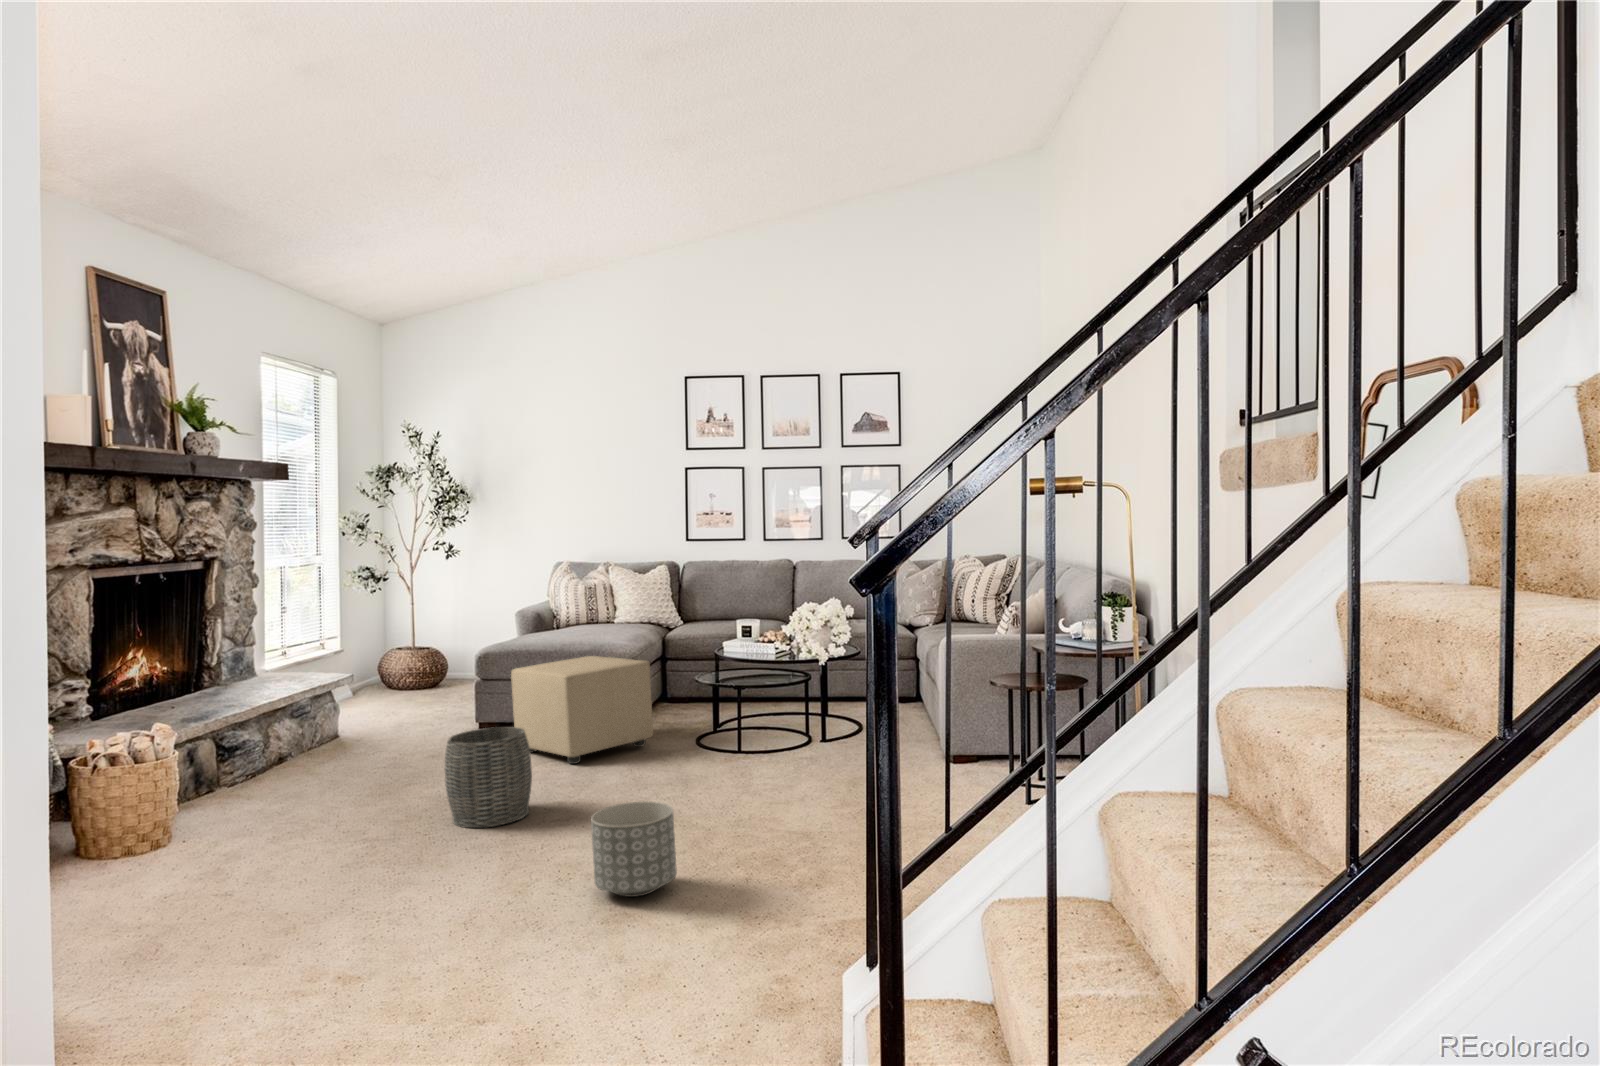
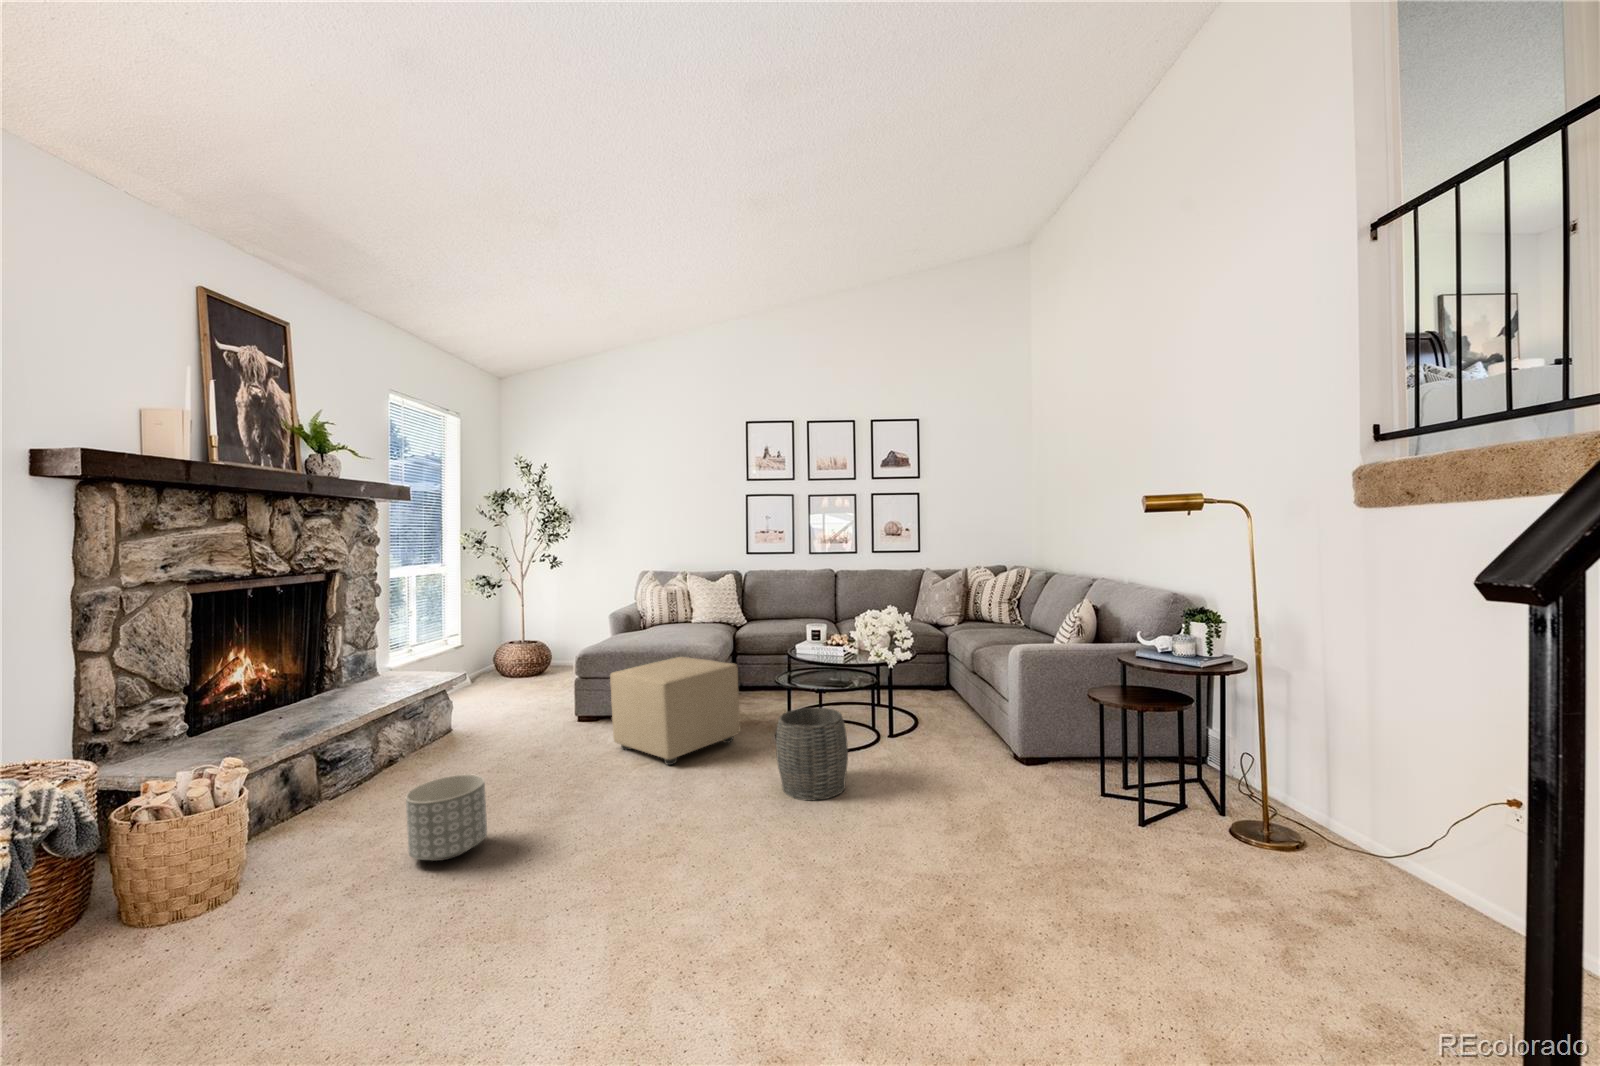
woven basket: present [445,727,532,828] -> present [776,708,848,801]
planter: present [591,801,677,897] -> present [406,774,487,861]

